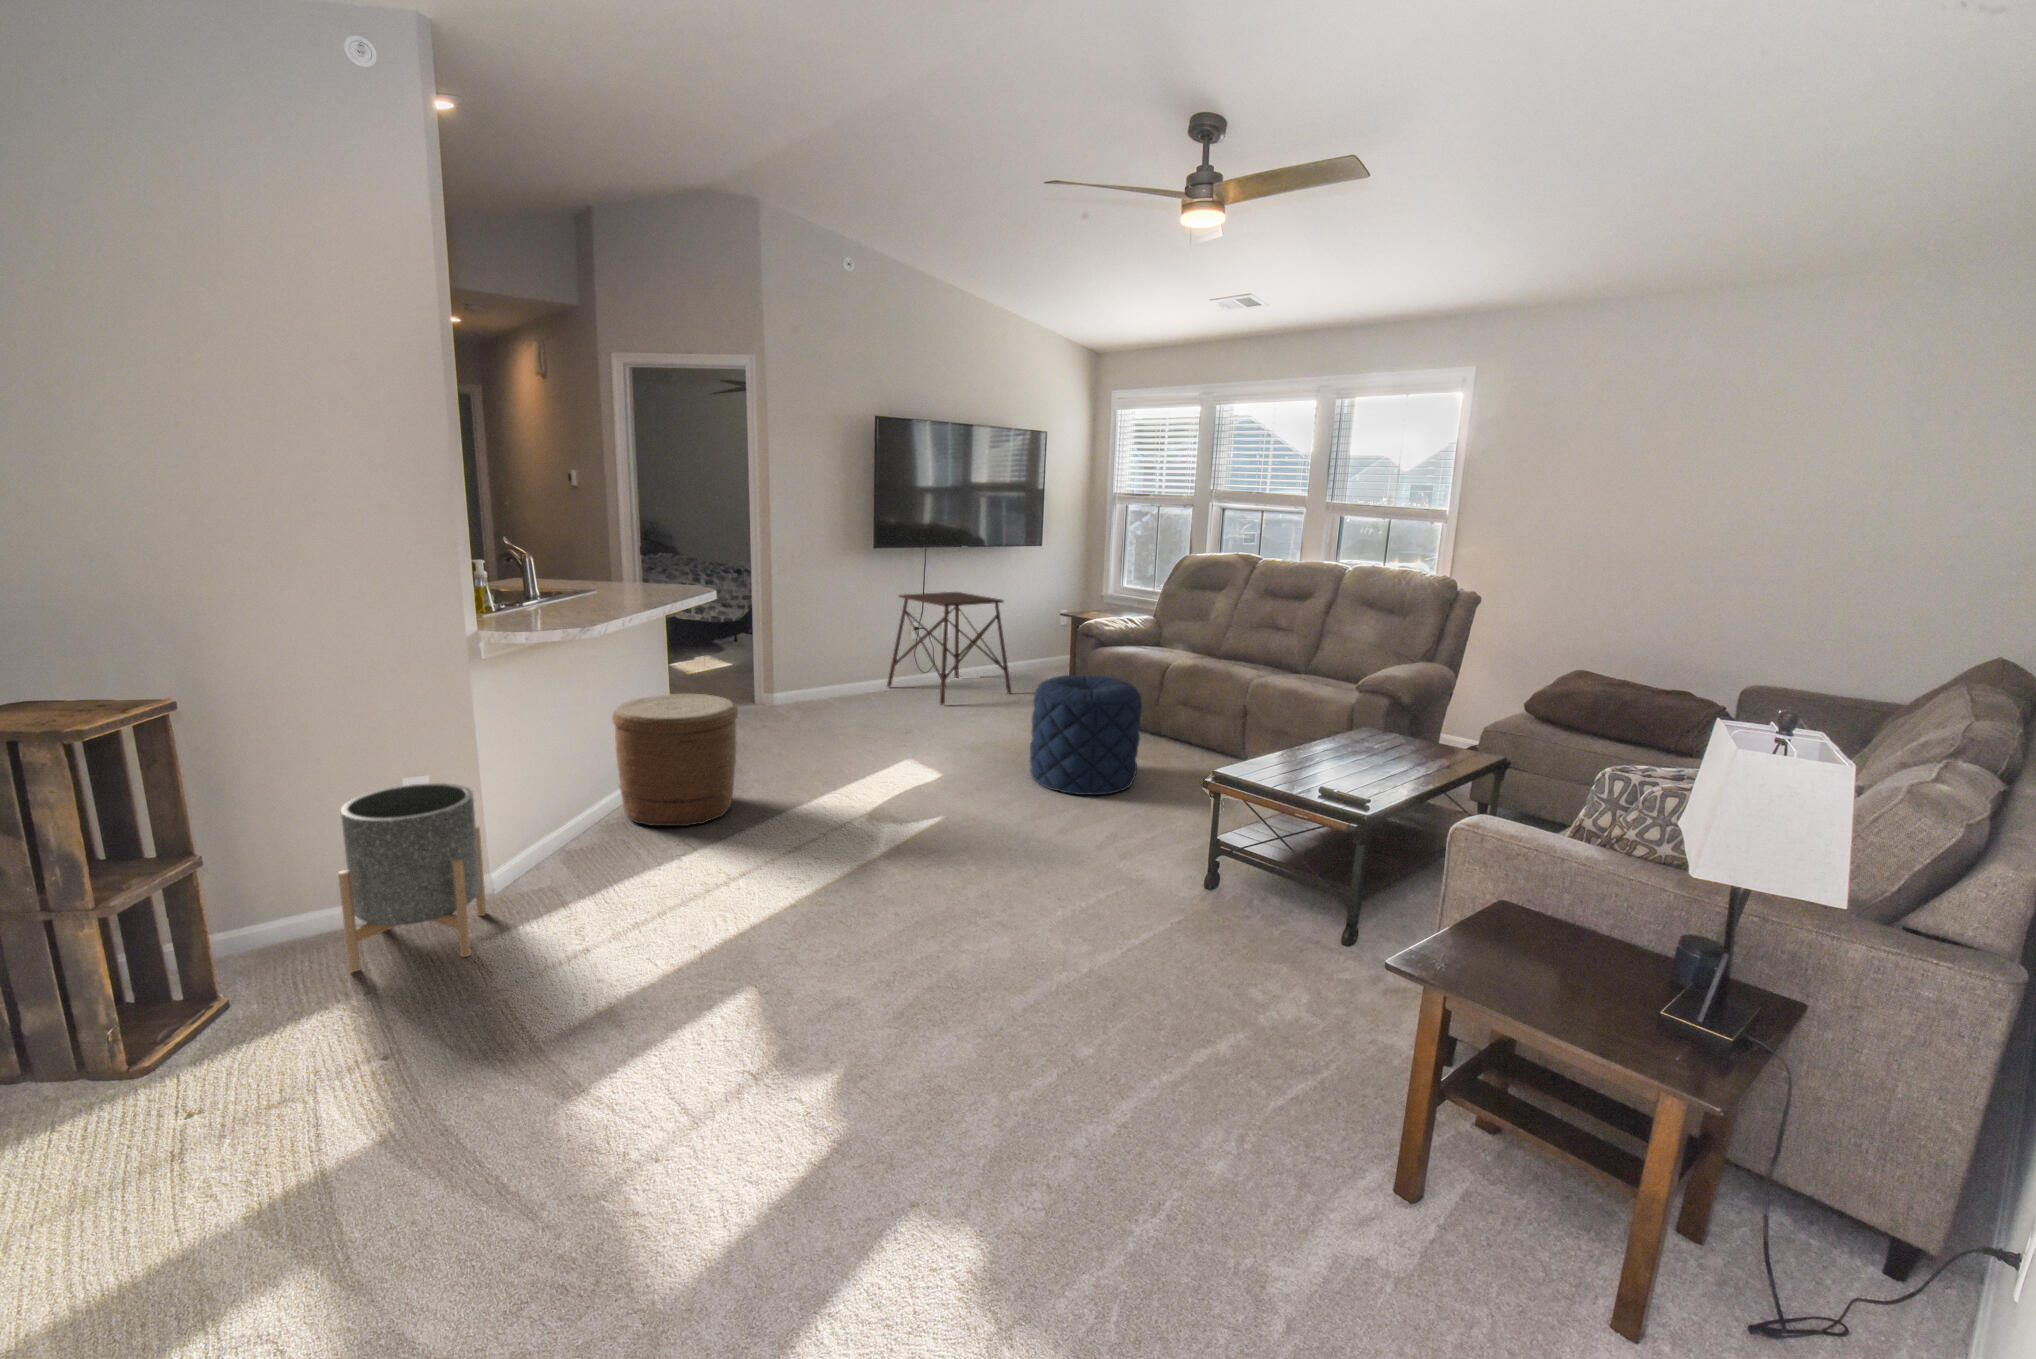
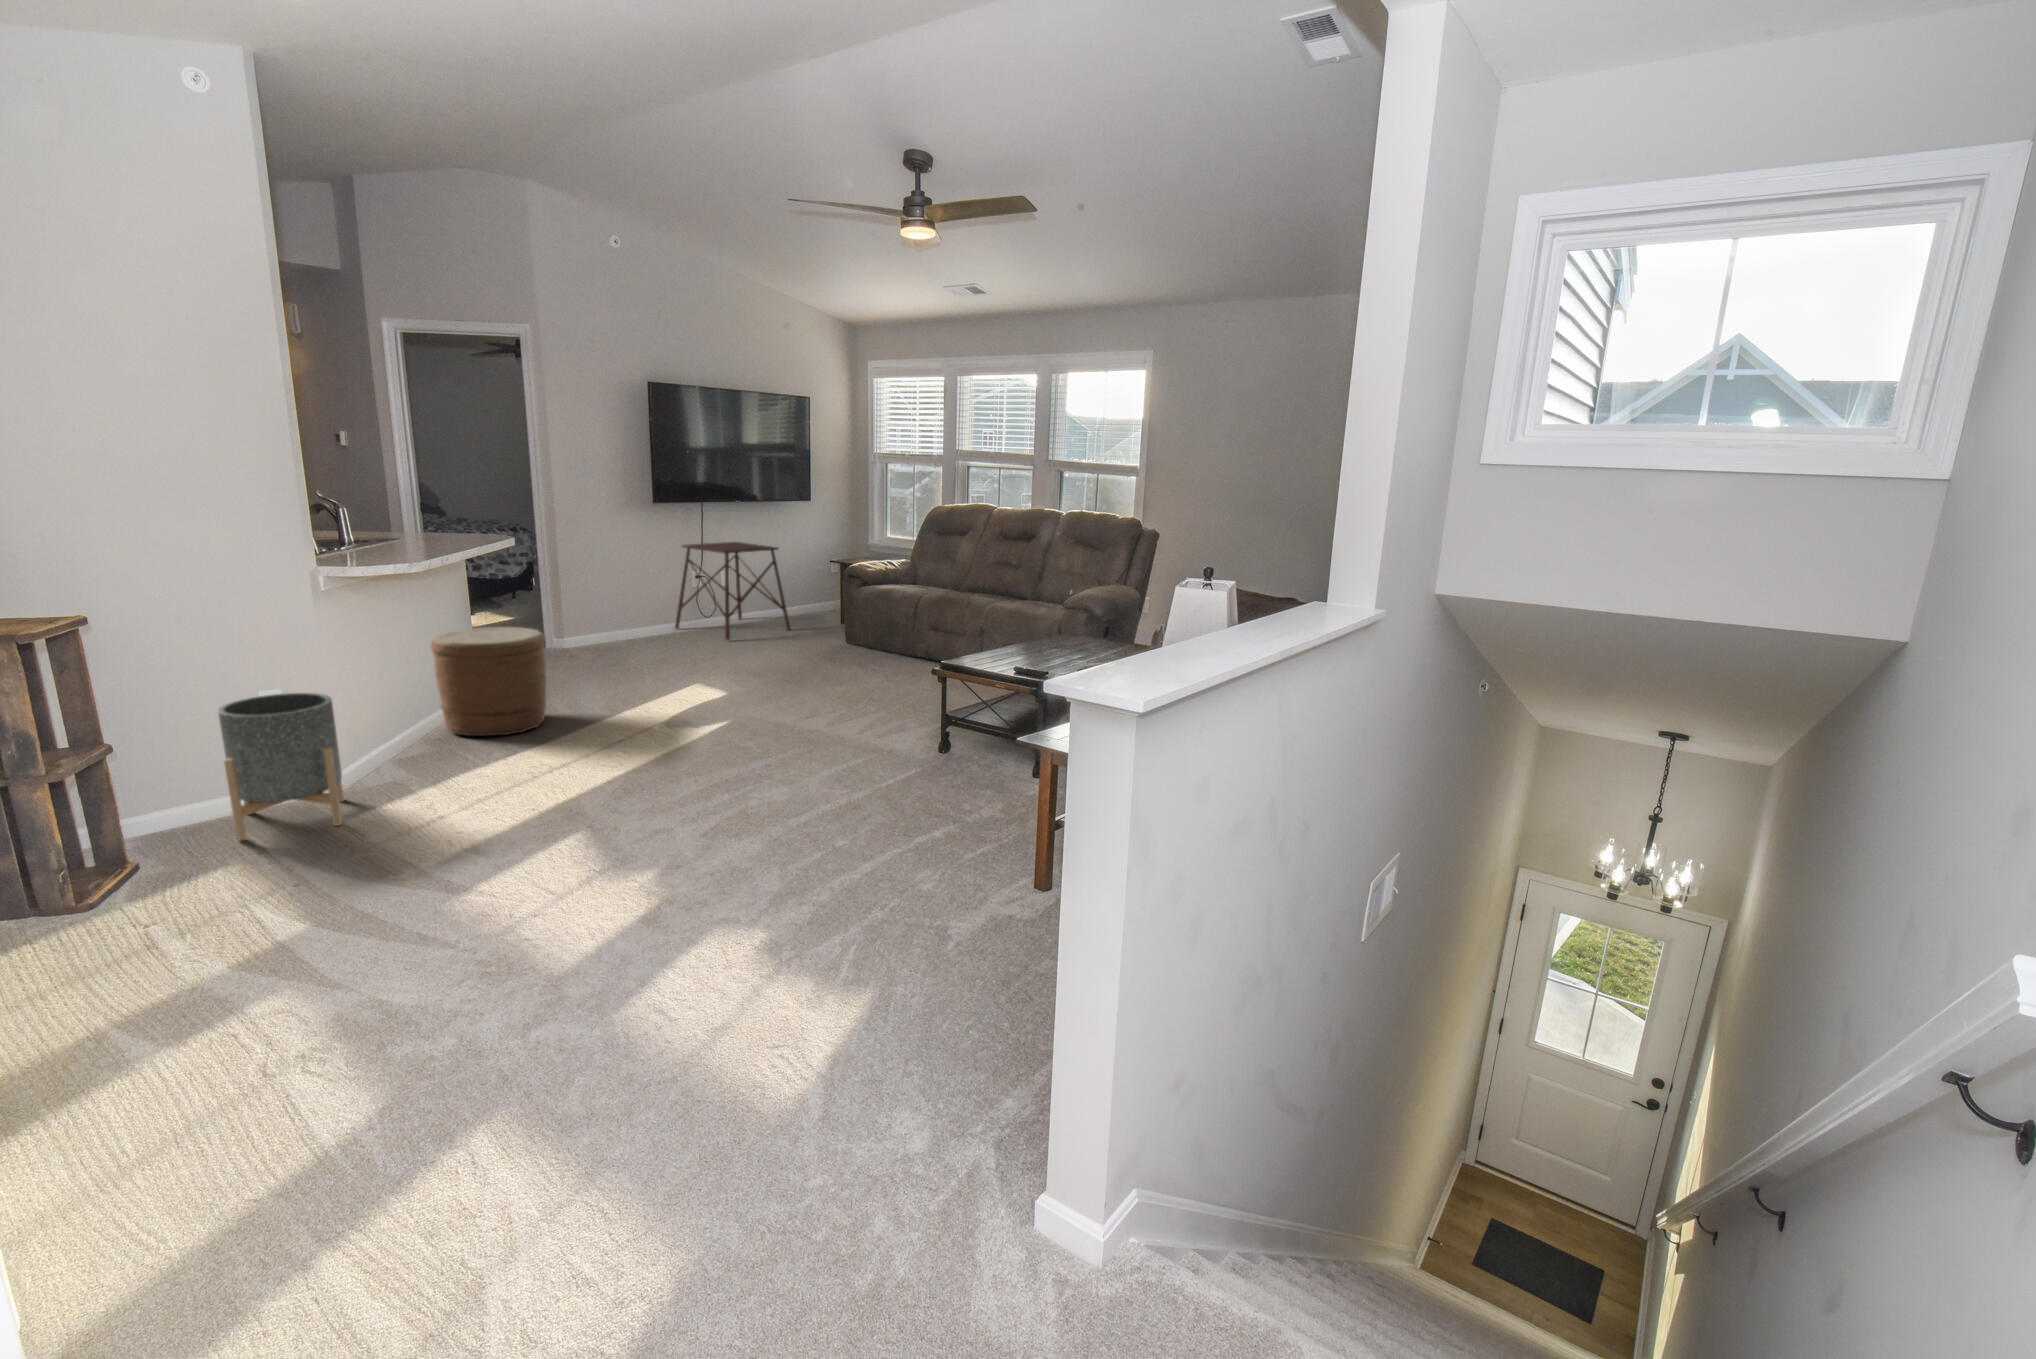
pouf: present [1030,675,1142,795] -> none [804,603,894,697]

